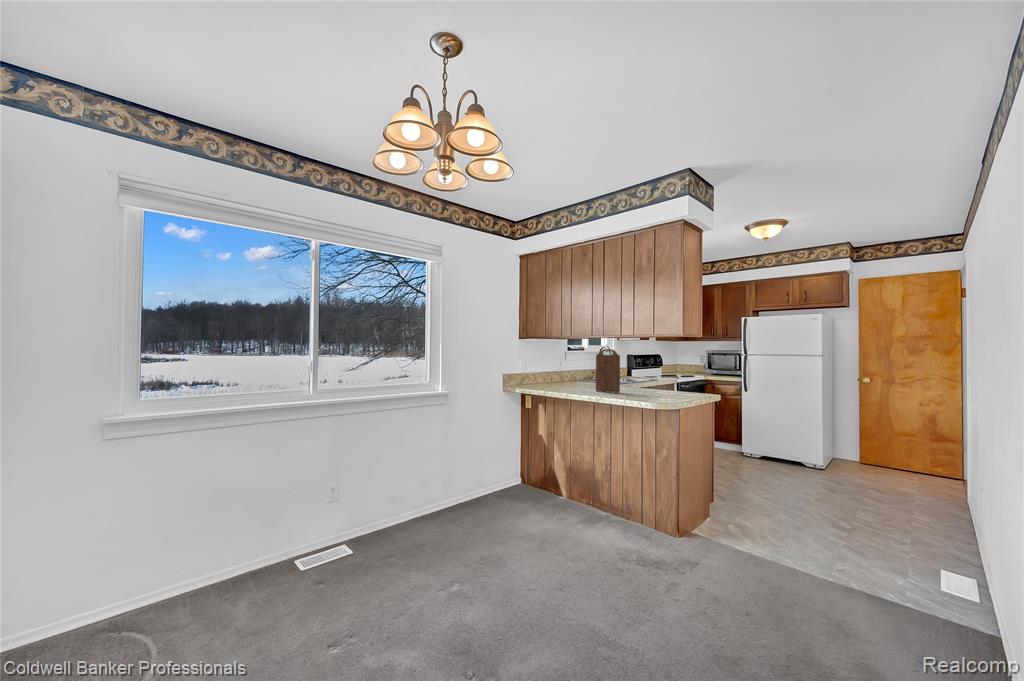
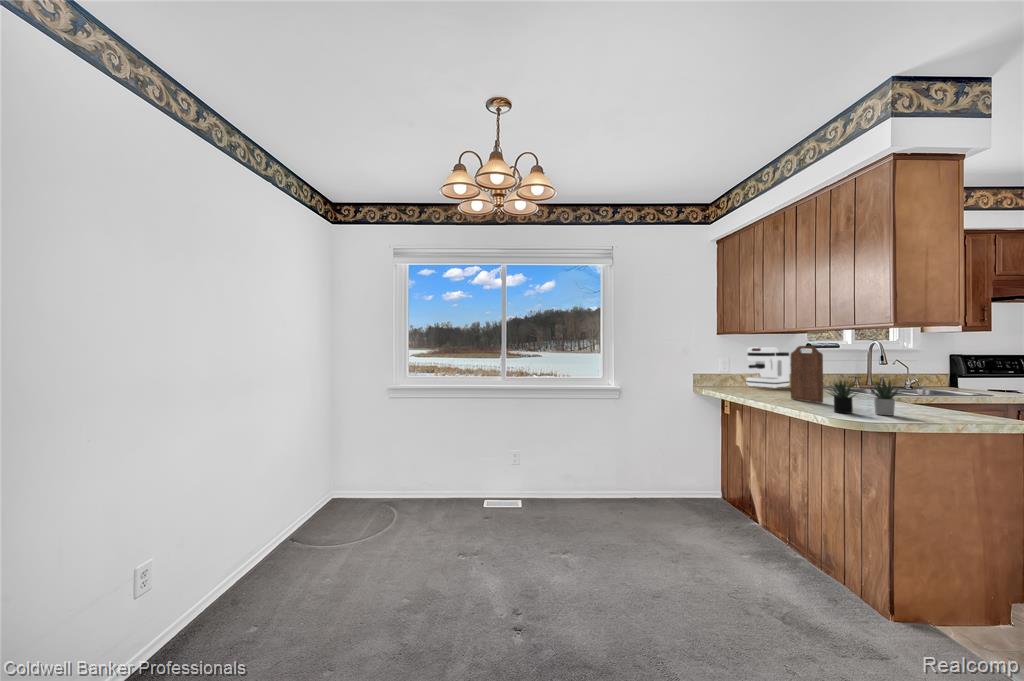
coffee maker: none [540,350,568,384] -> present [746,347,790,388]
succulent plant: none [636,371,679,399] -> present [829,379,901,415]

